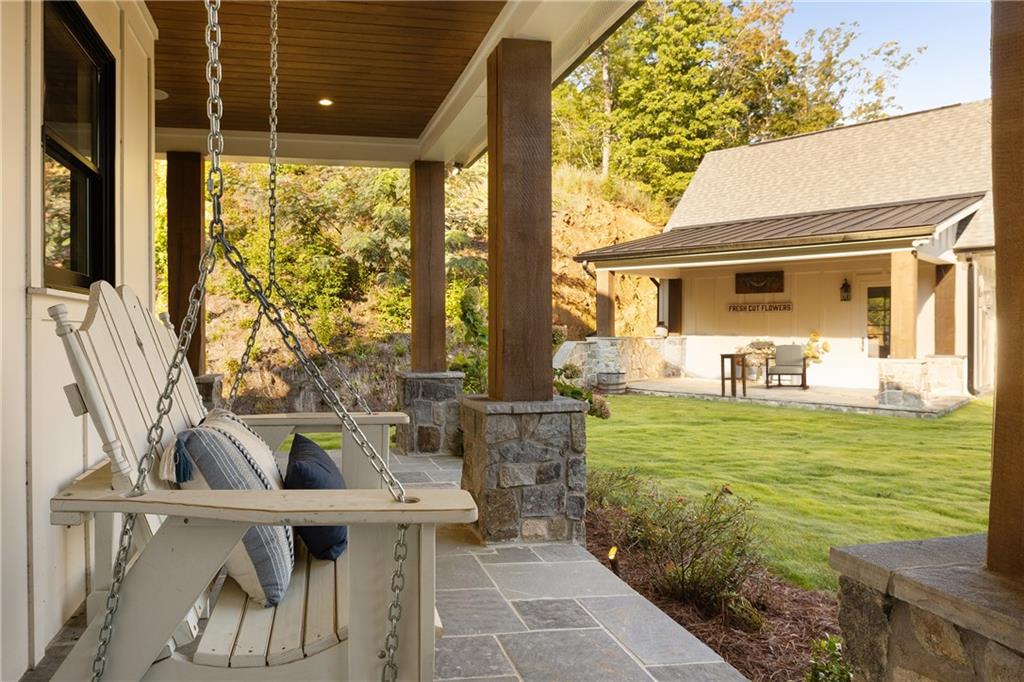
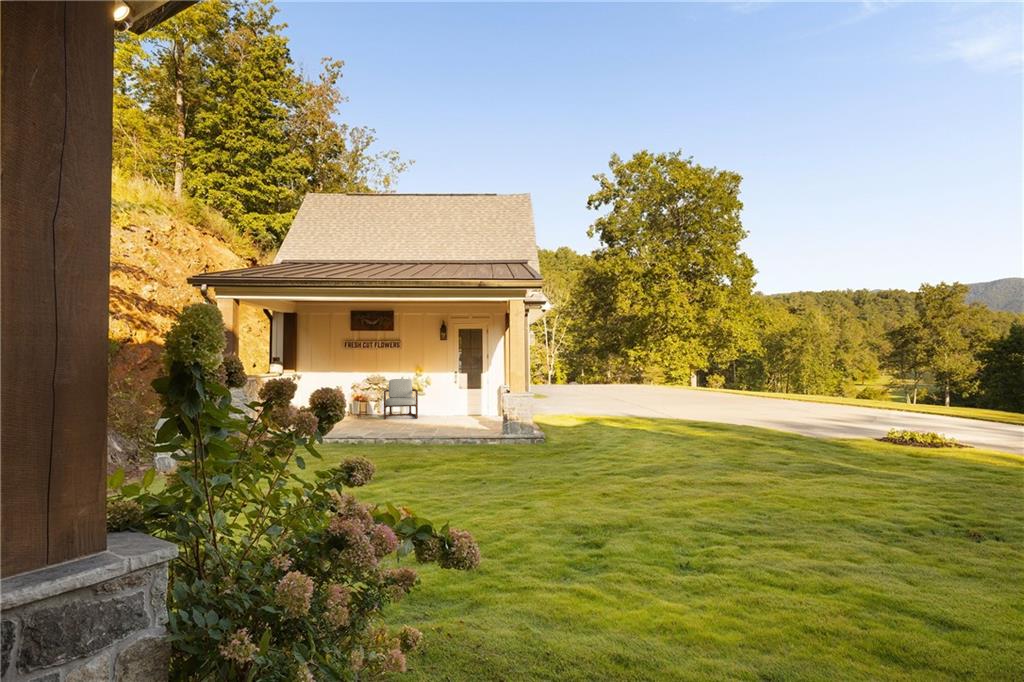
stool: present [720,354,746,397] -> none [358,391,382,434]

